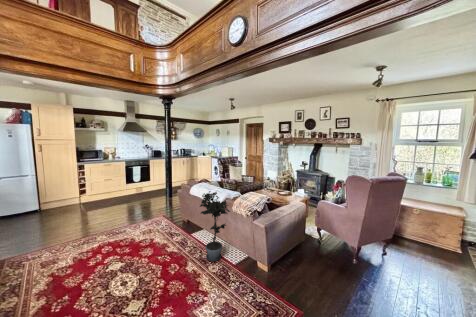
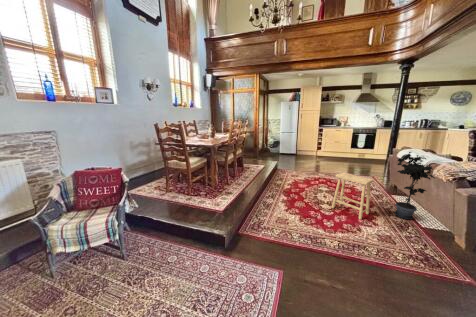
footstool: none [141,234,188,302] -> present [332,172,373,219]

